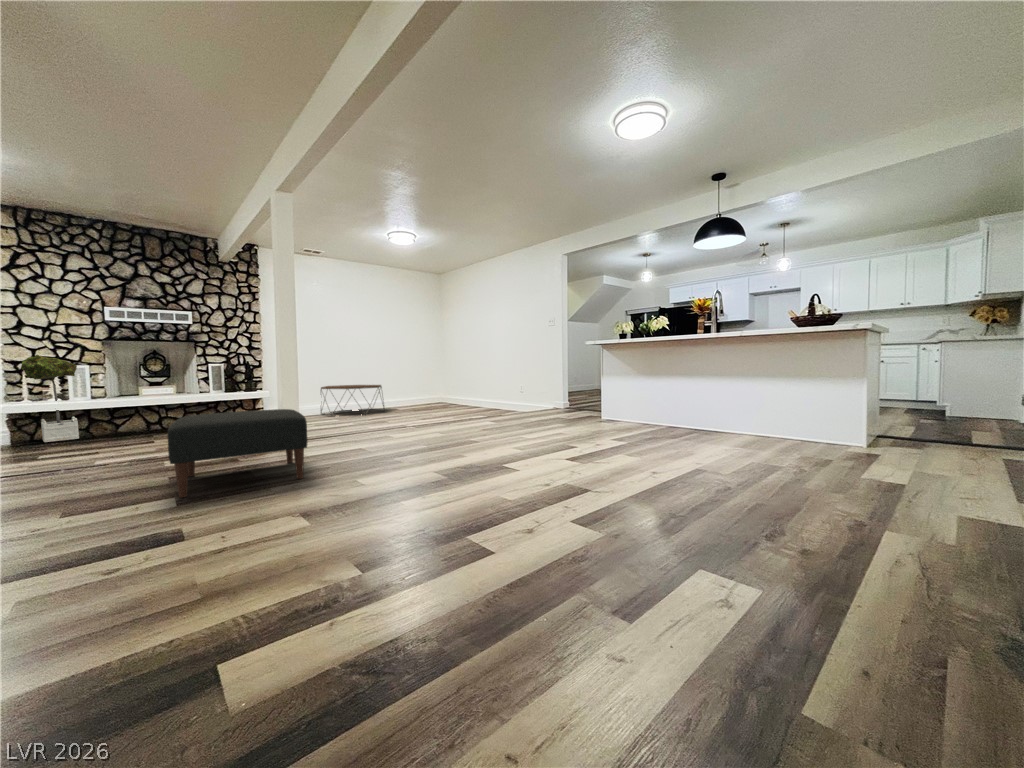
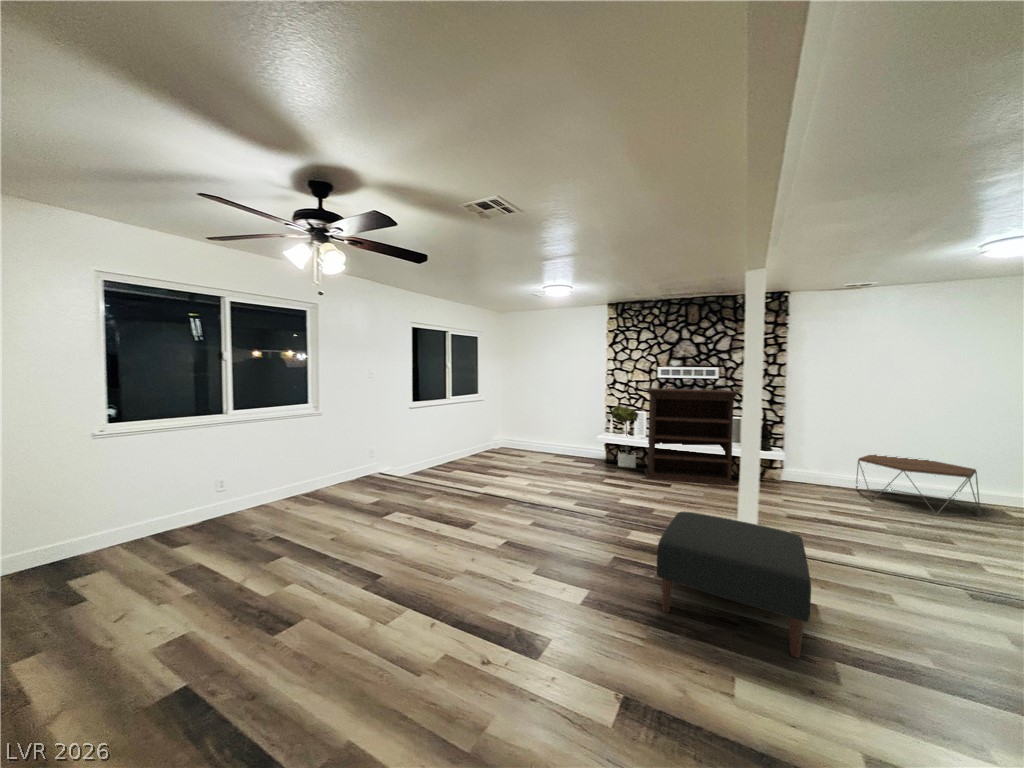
bookshelf: none [84,327,224,442] -> present [644,388,741,486]

